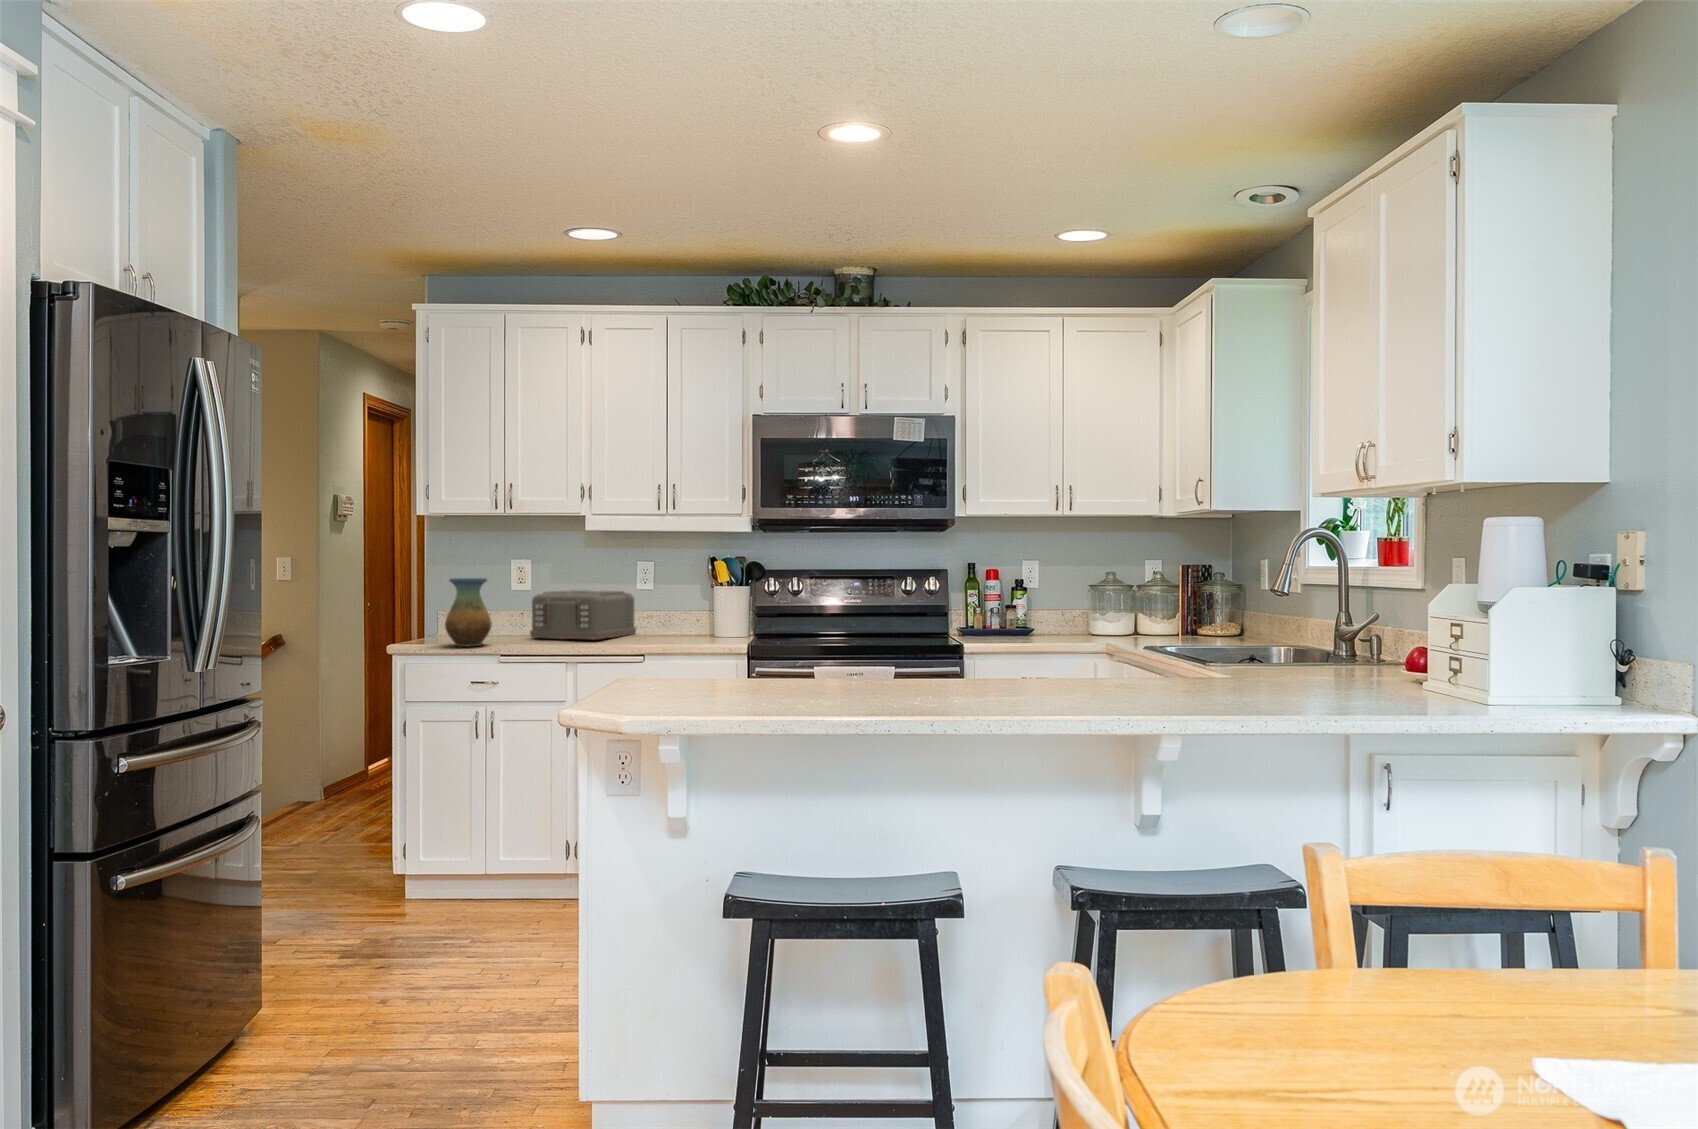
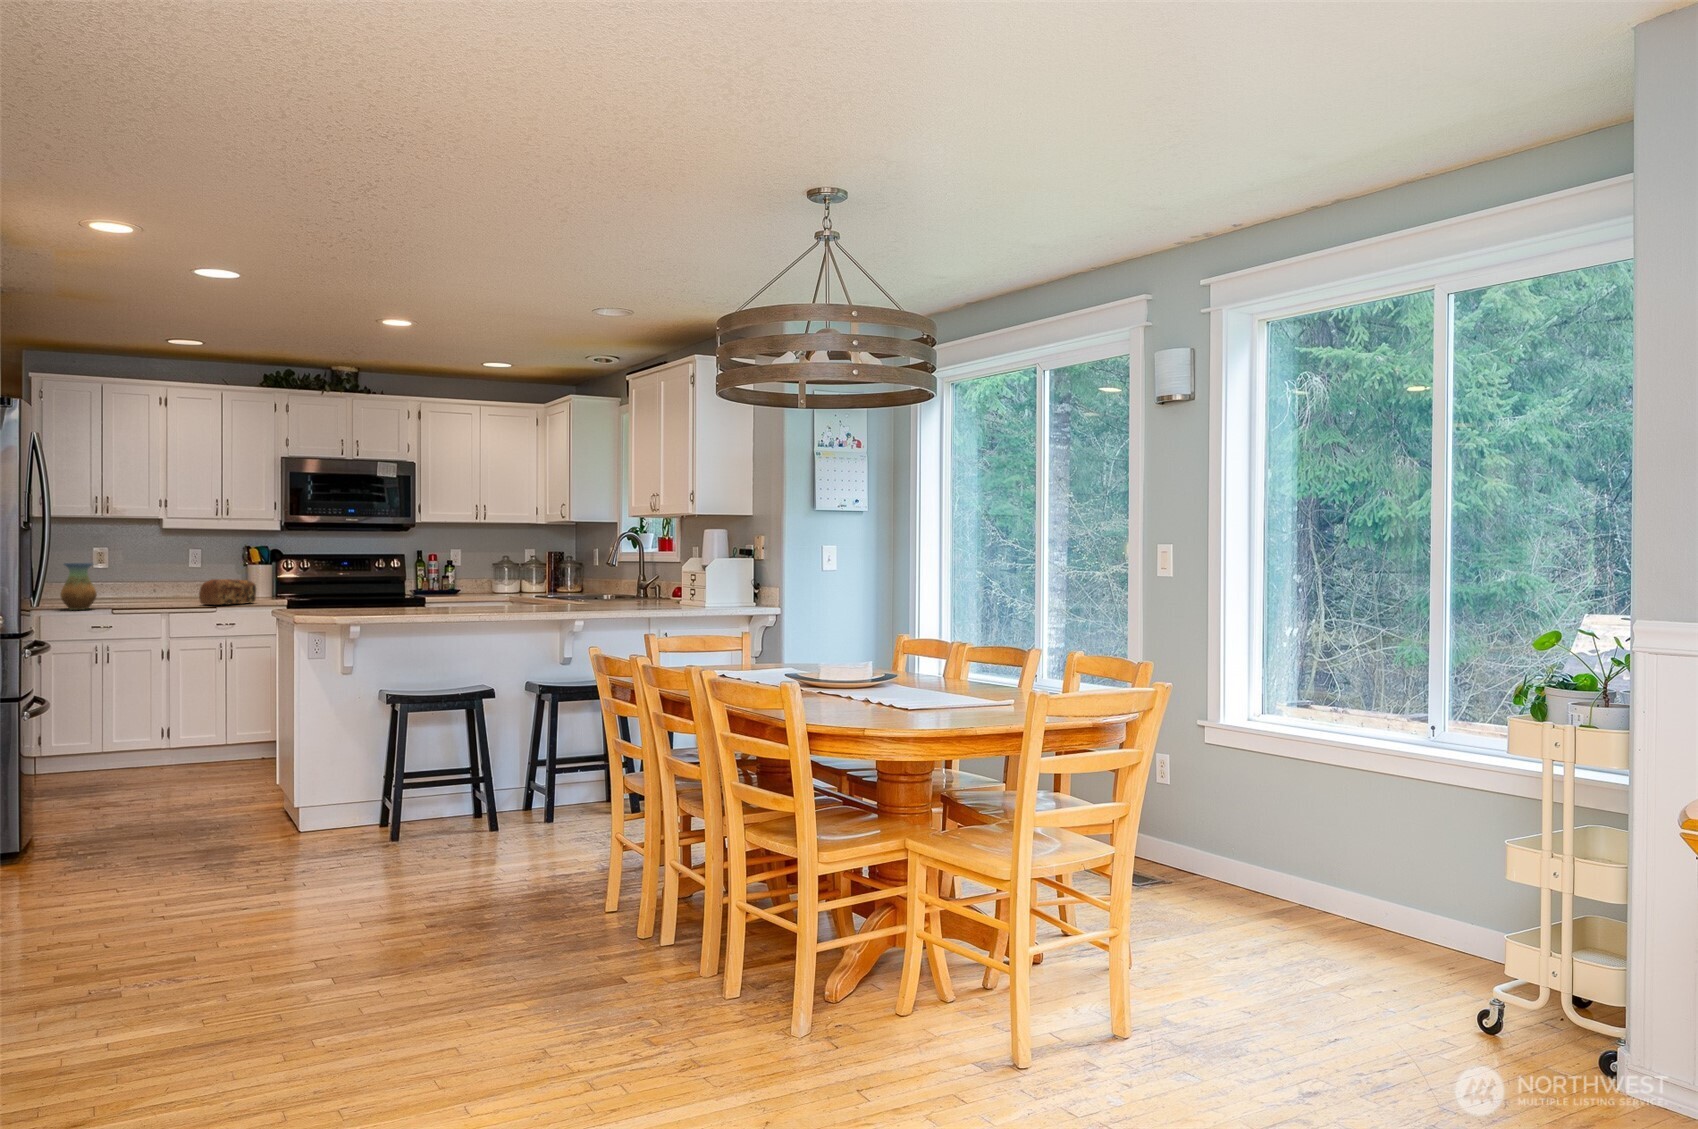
toaster: present [530,590,636,640] -> none [113,571,186,604]
bread loaf: none [630,604,711,645] -> present [199,579,256,605]

